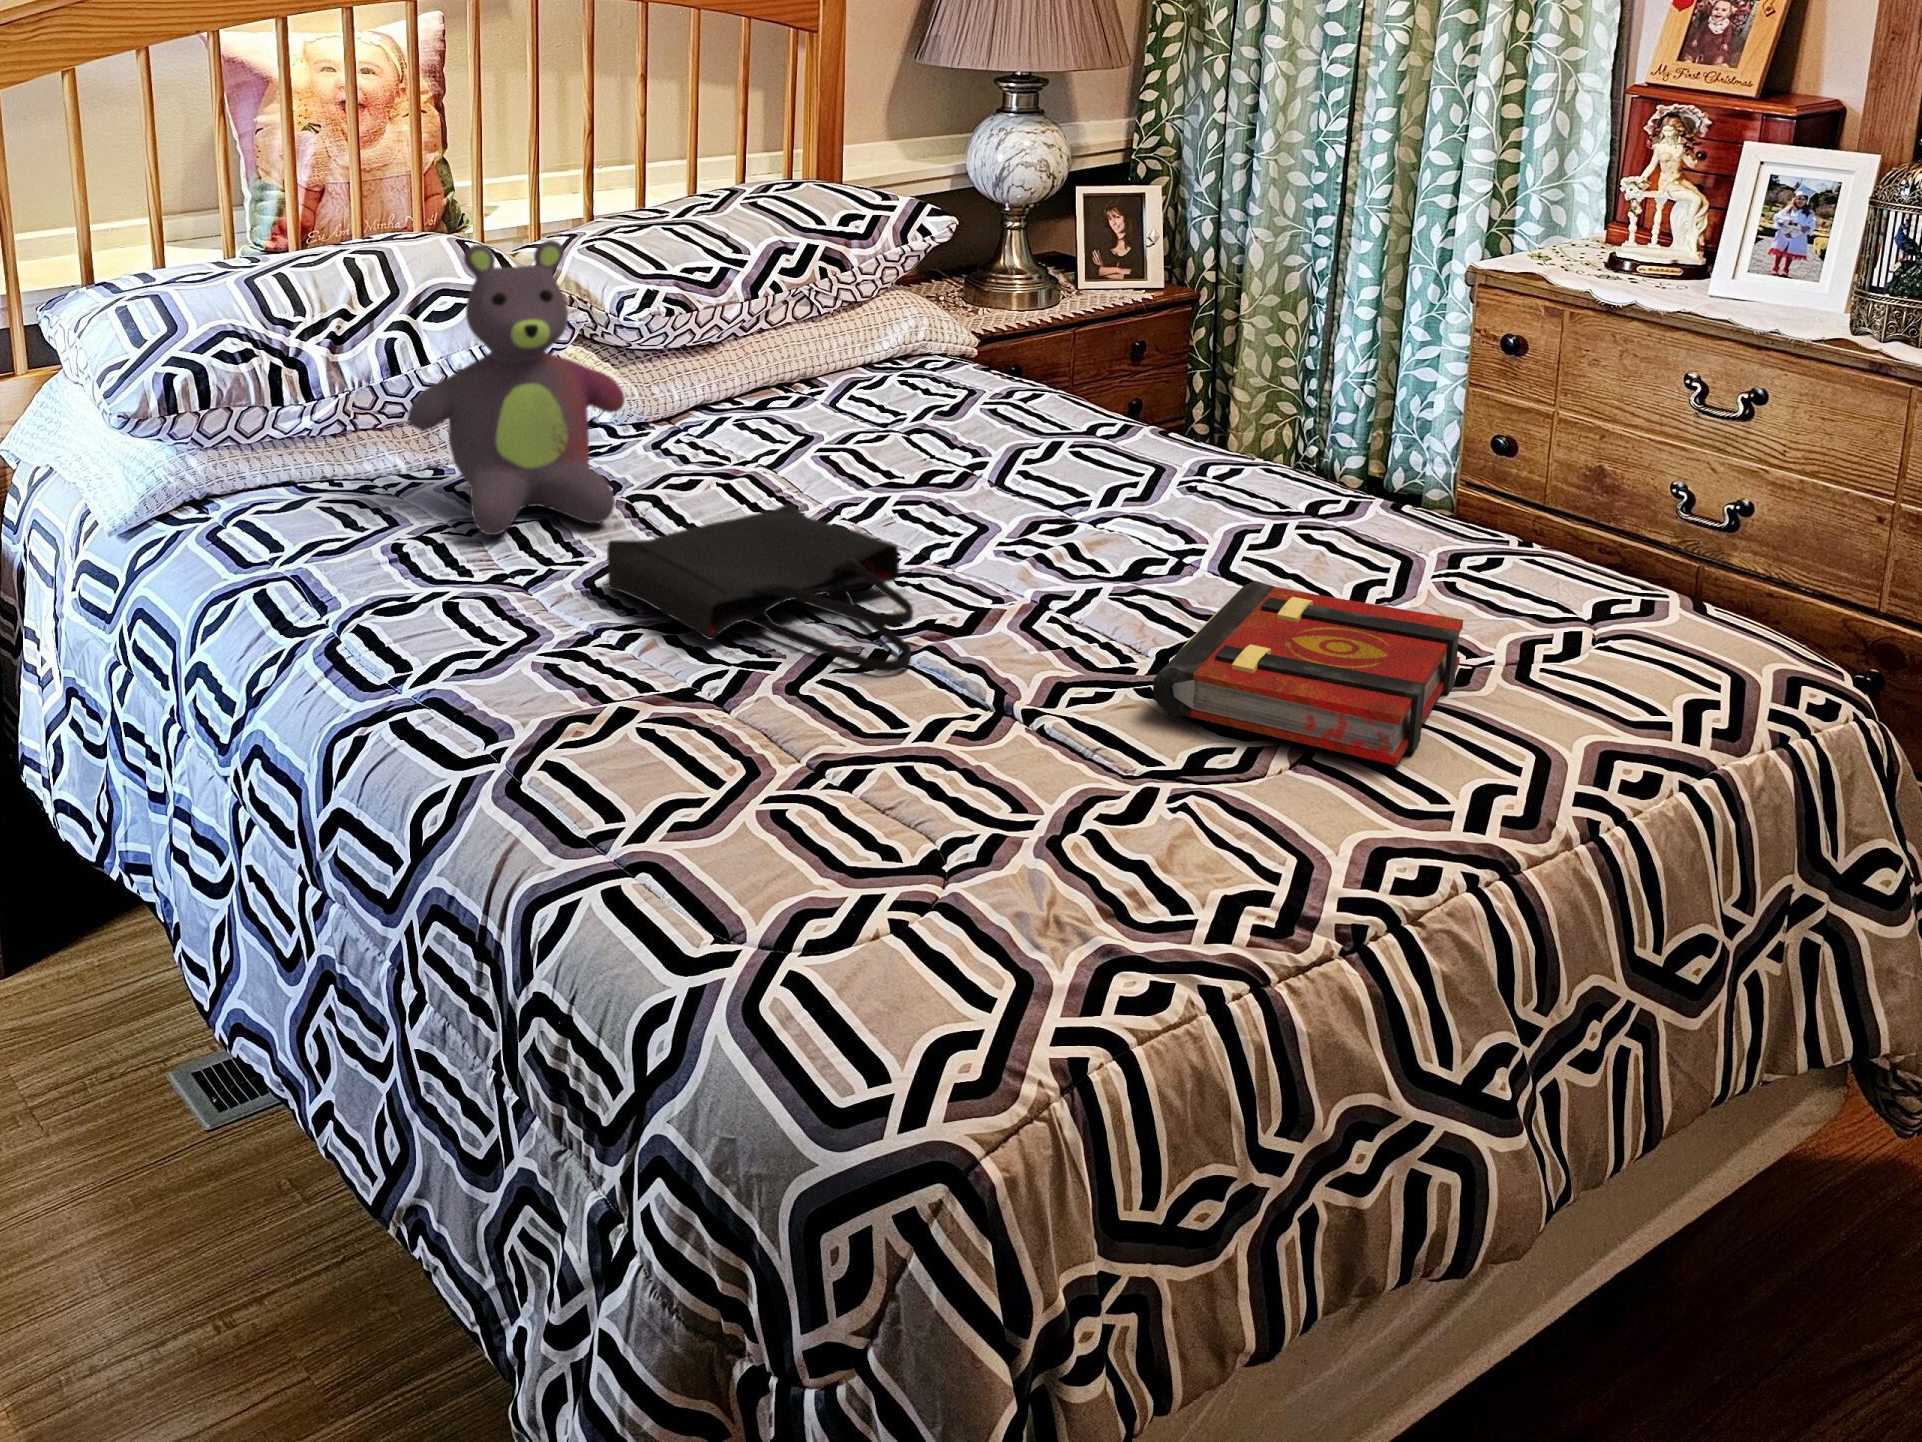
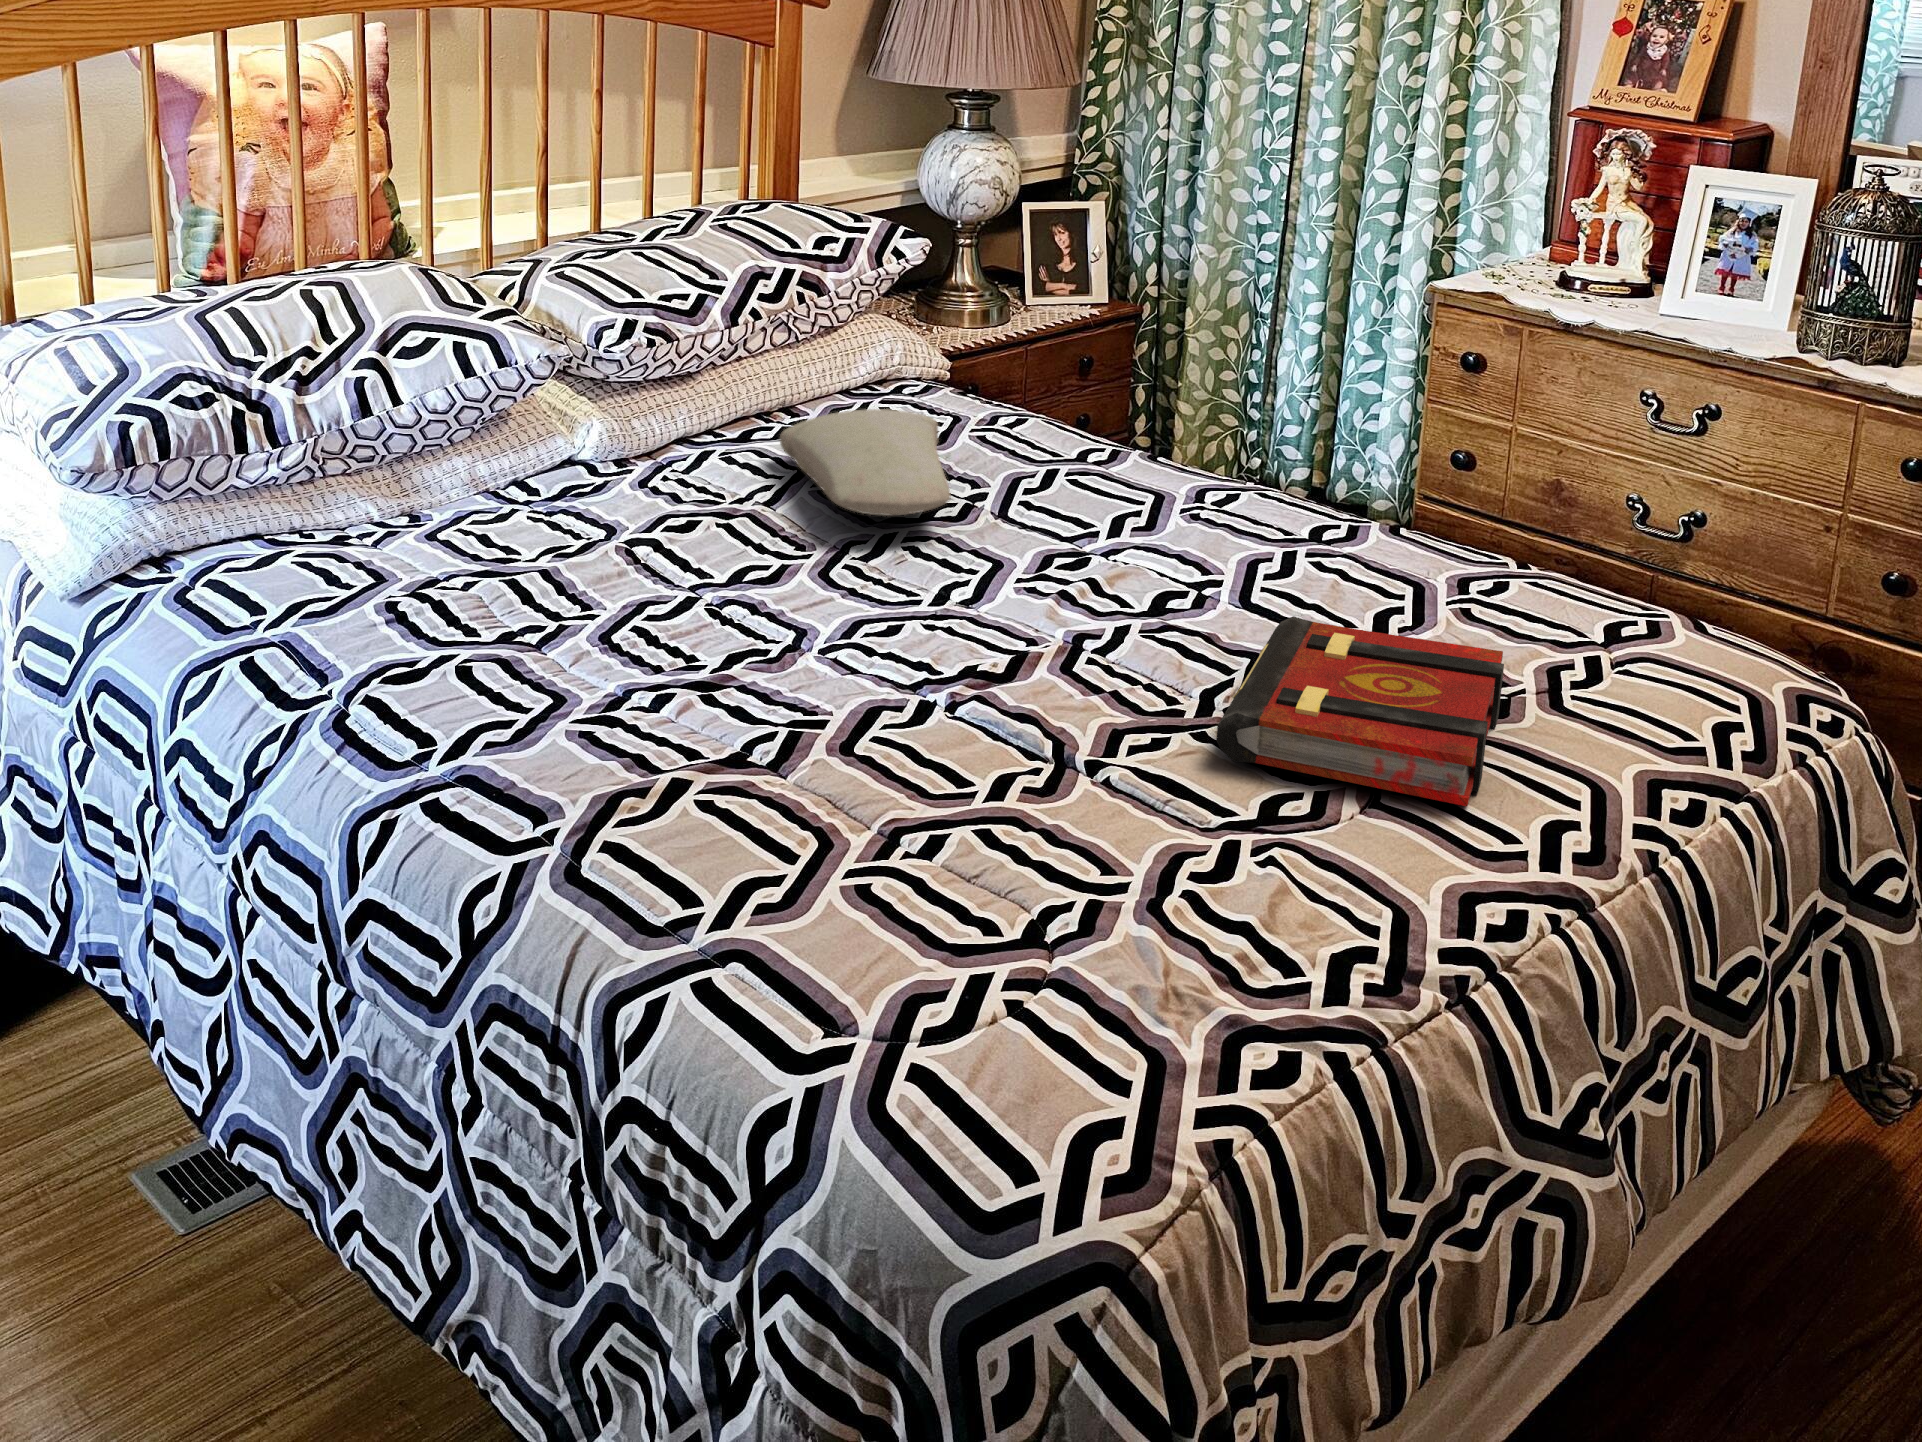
stuffed bear: present [408,240,625,535] -> none [394,274,620,587]
pillow: none [791,380,947,479] -> present [780,409,950,516]
tote bag: present [607,503,913,672] -> none [627,545,964,726]

